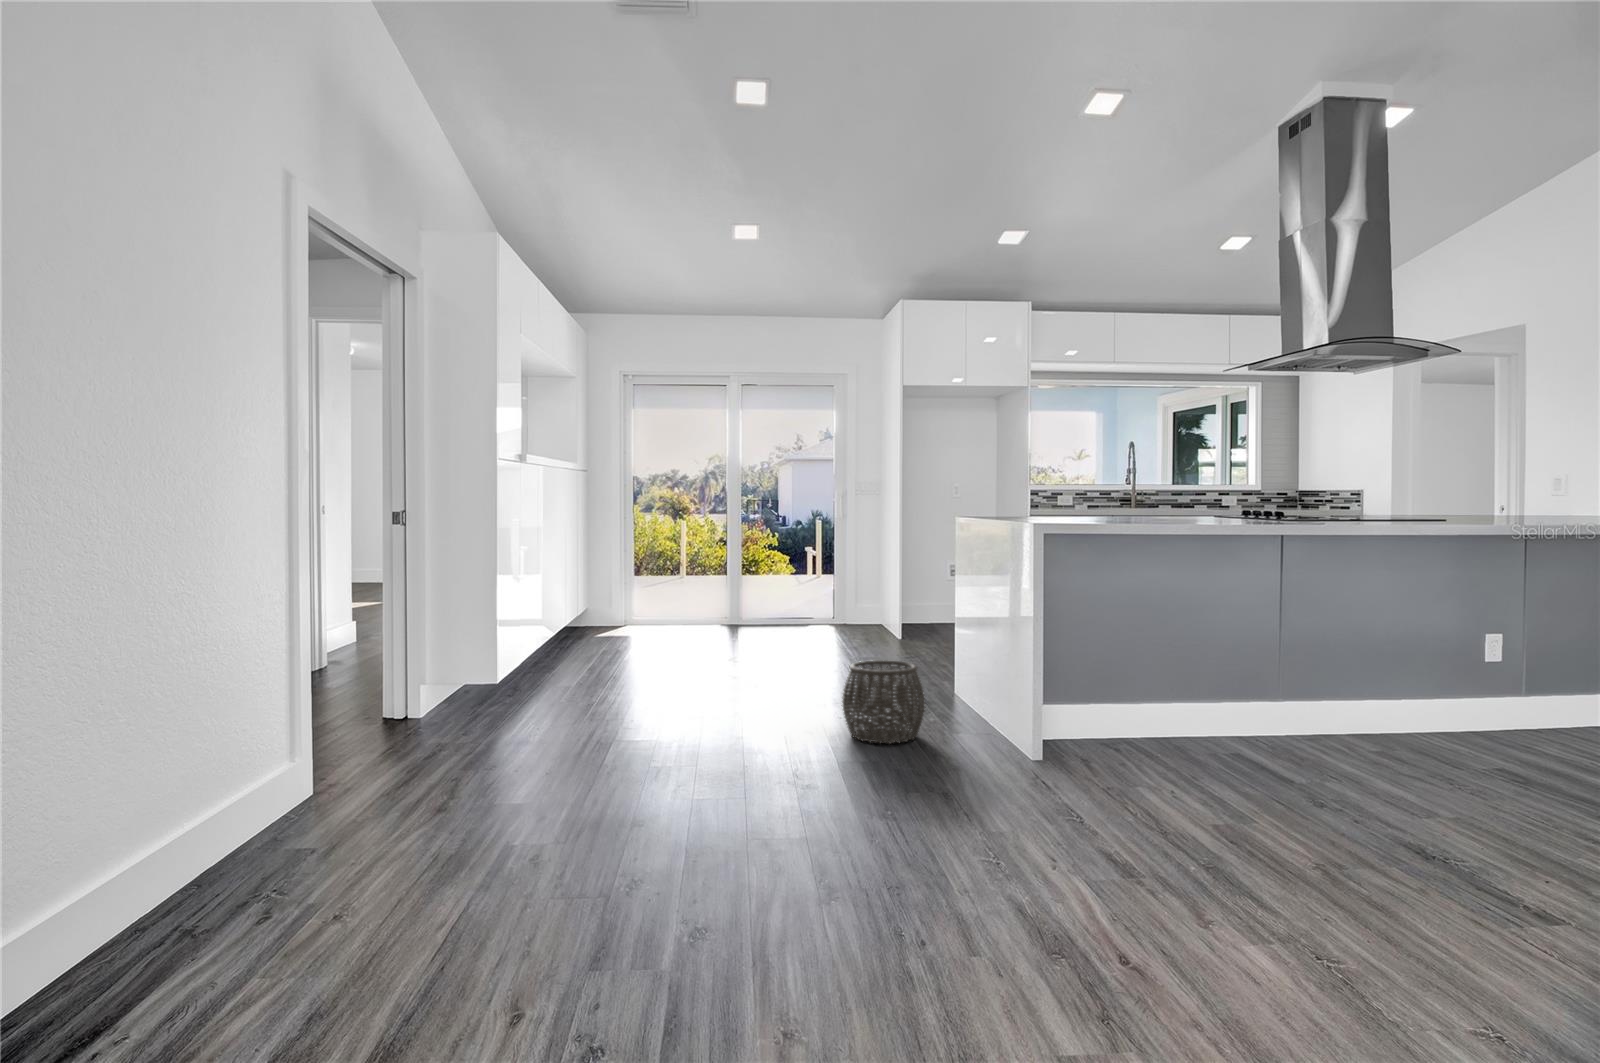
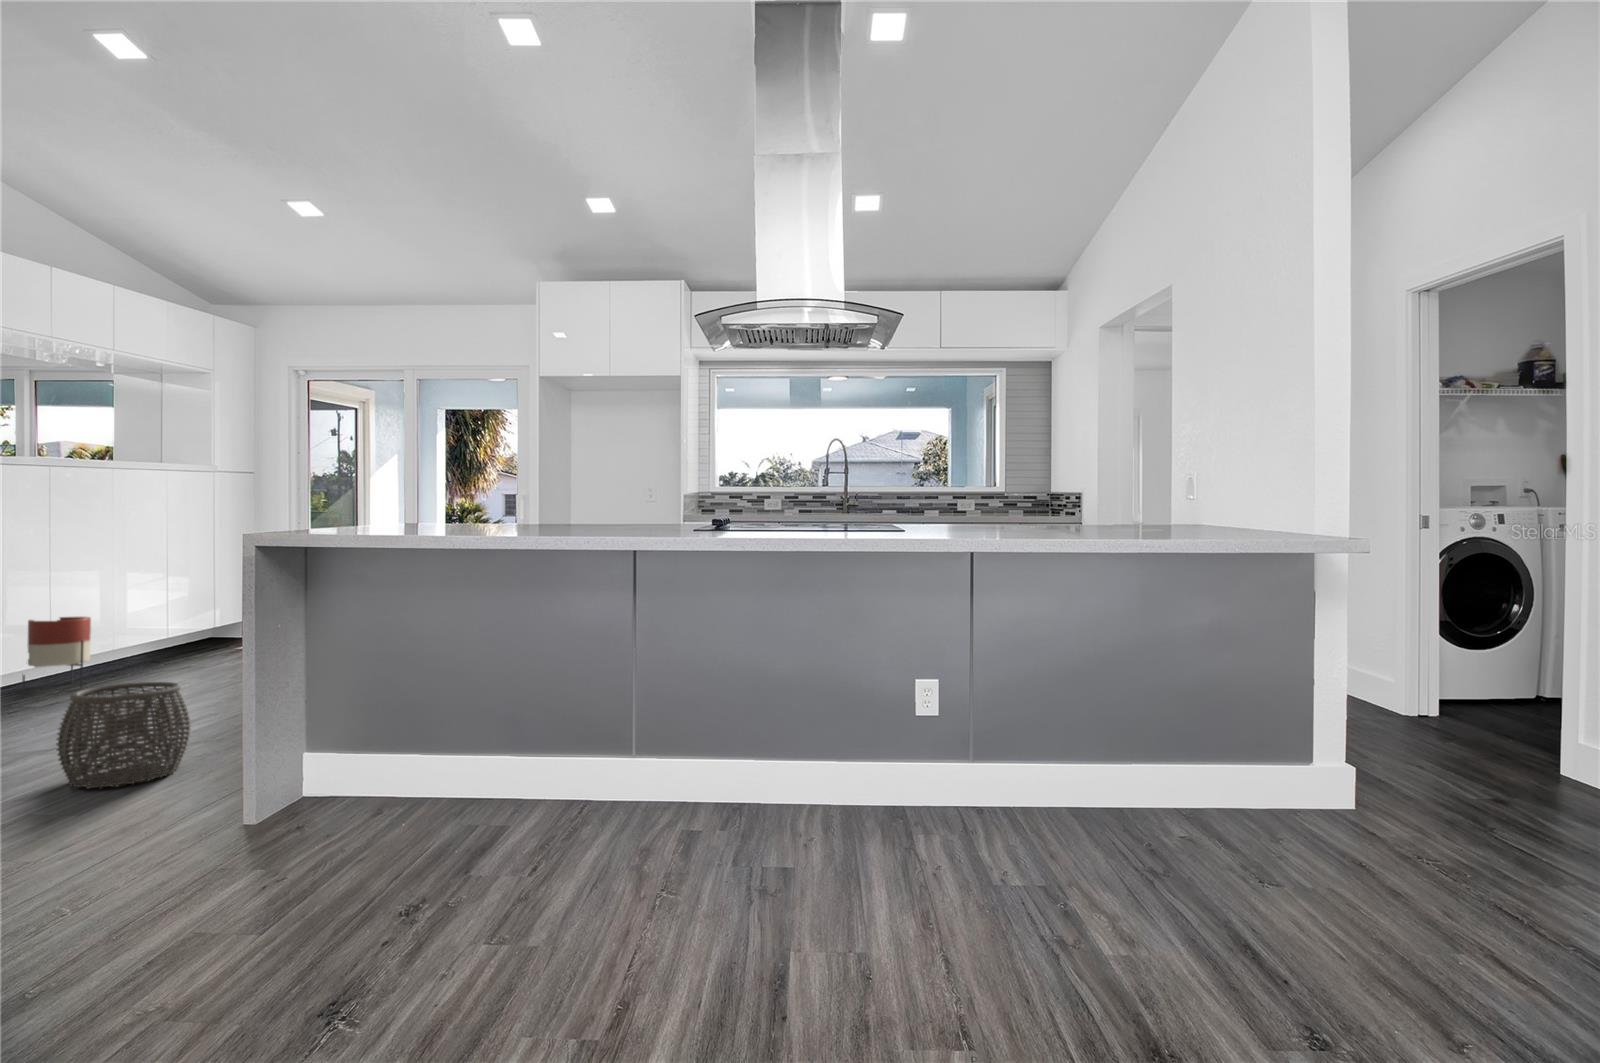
planter: none [533,614,580,685] -> present [22,617,91,692]

